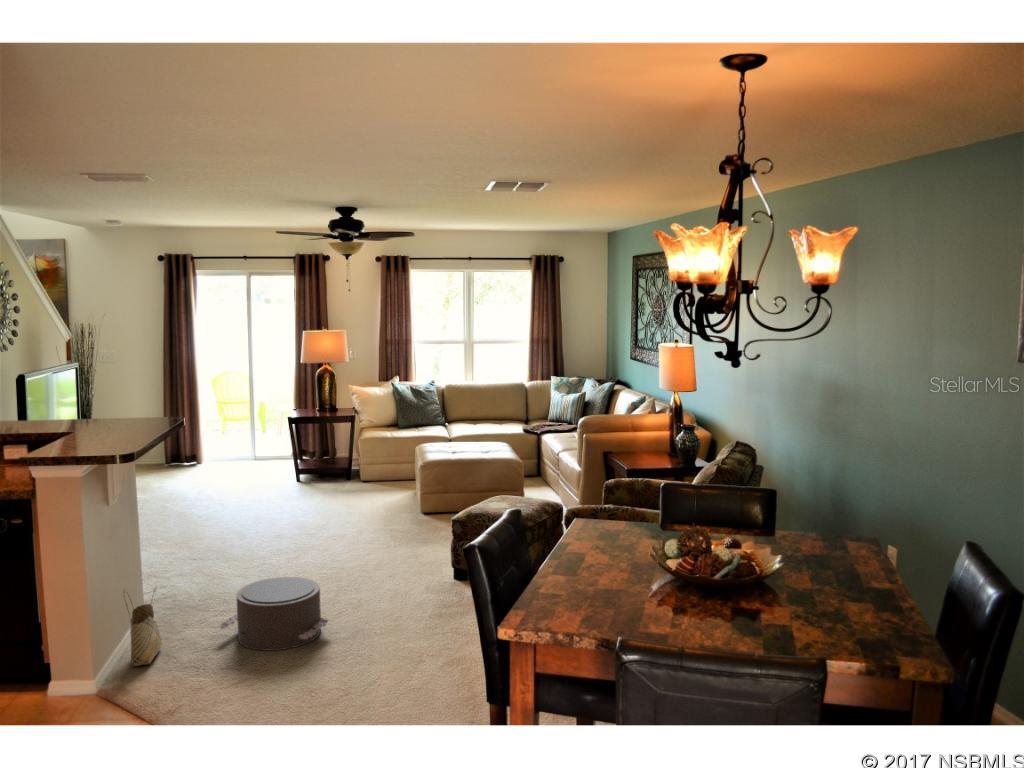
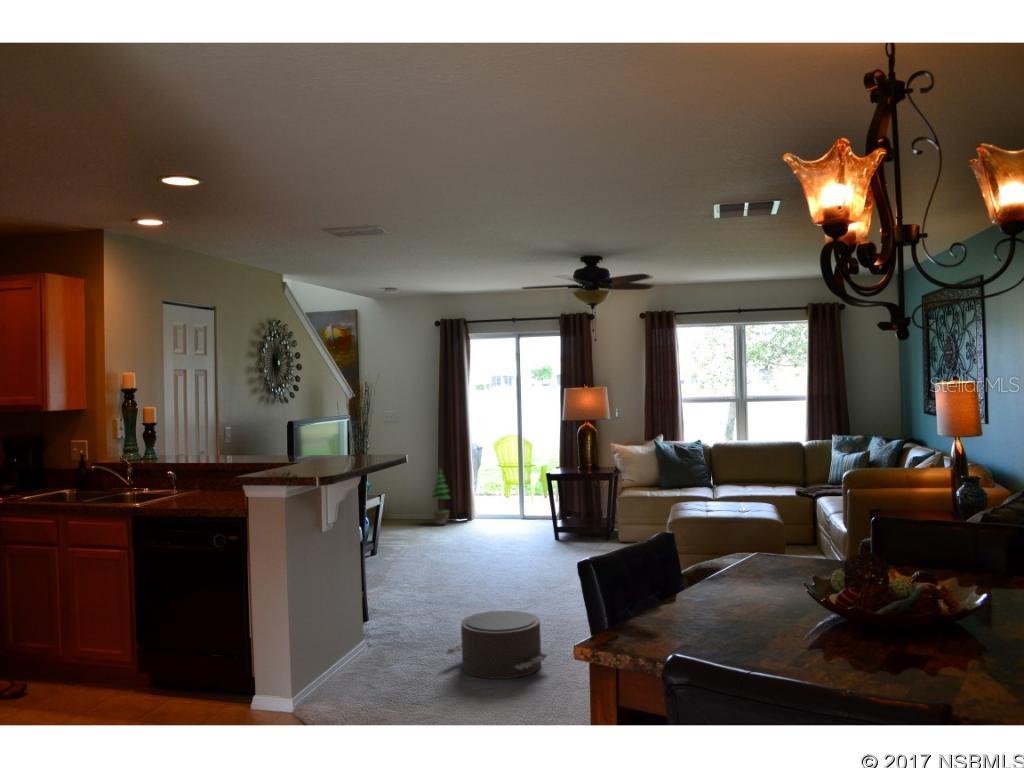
potted tree: none [156,410,180,470] -> present [432,469,450,525]
woven basket: present [123,590,162,666] -> none [360,605,395,679]

